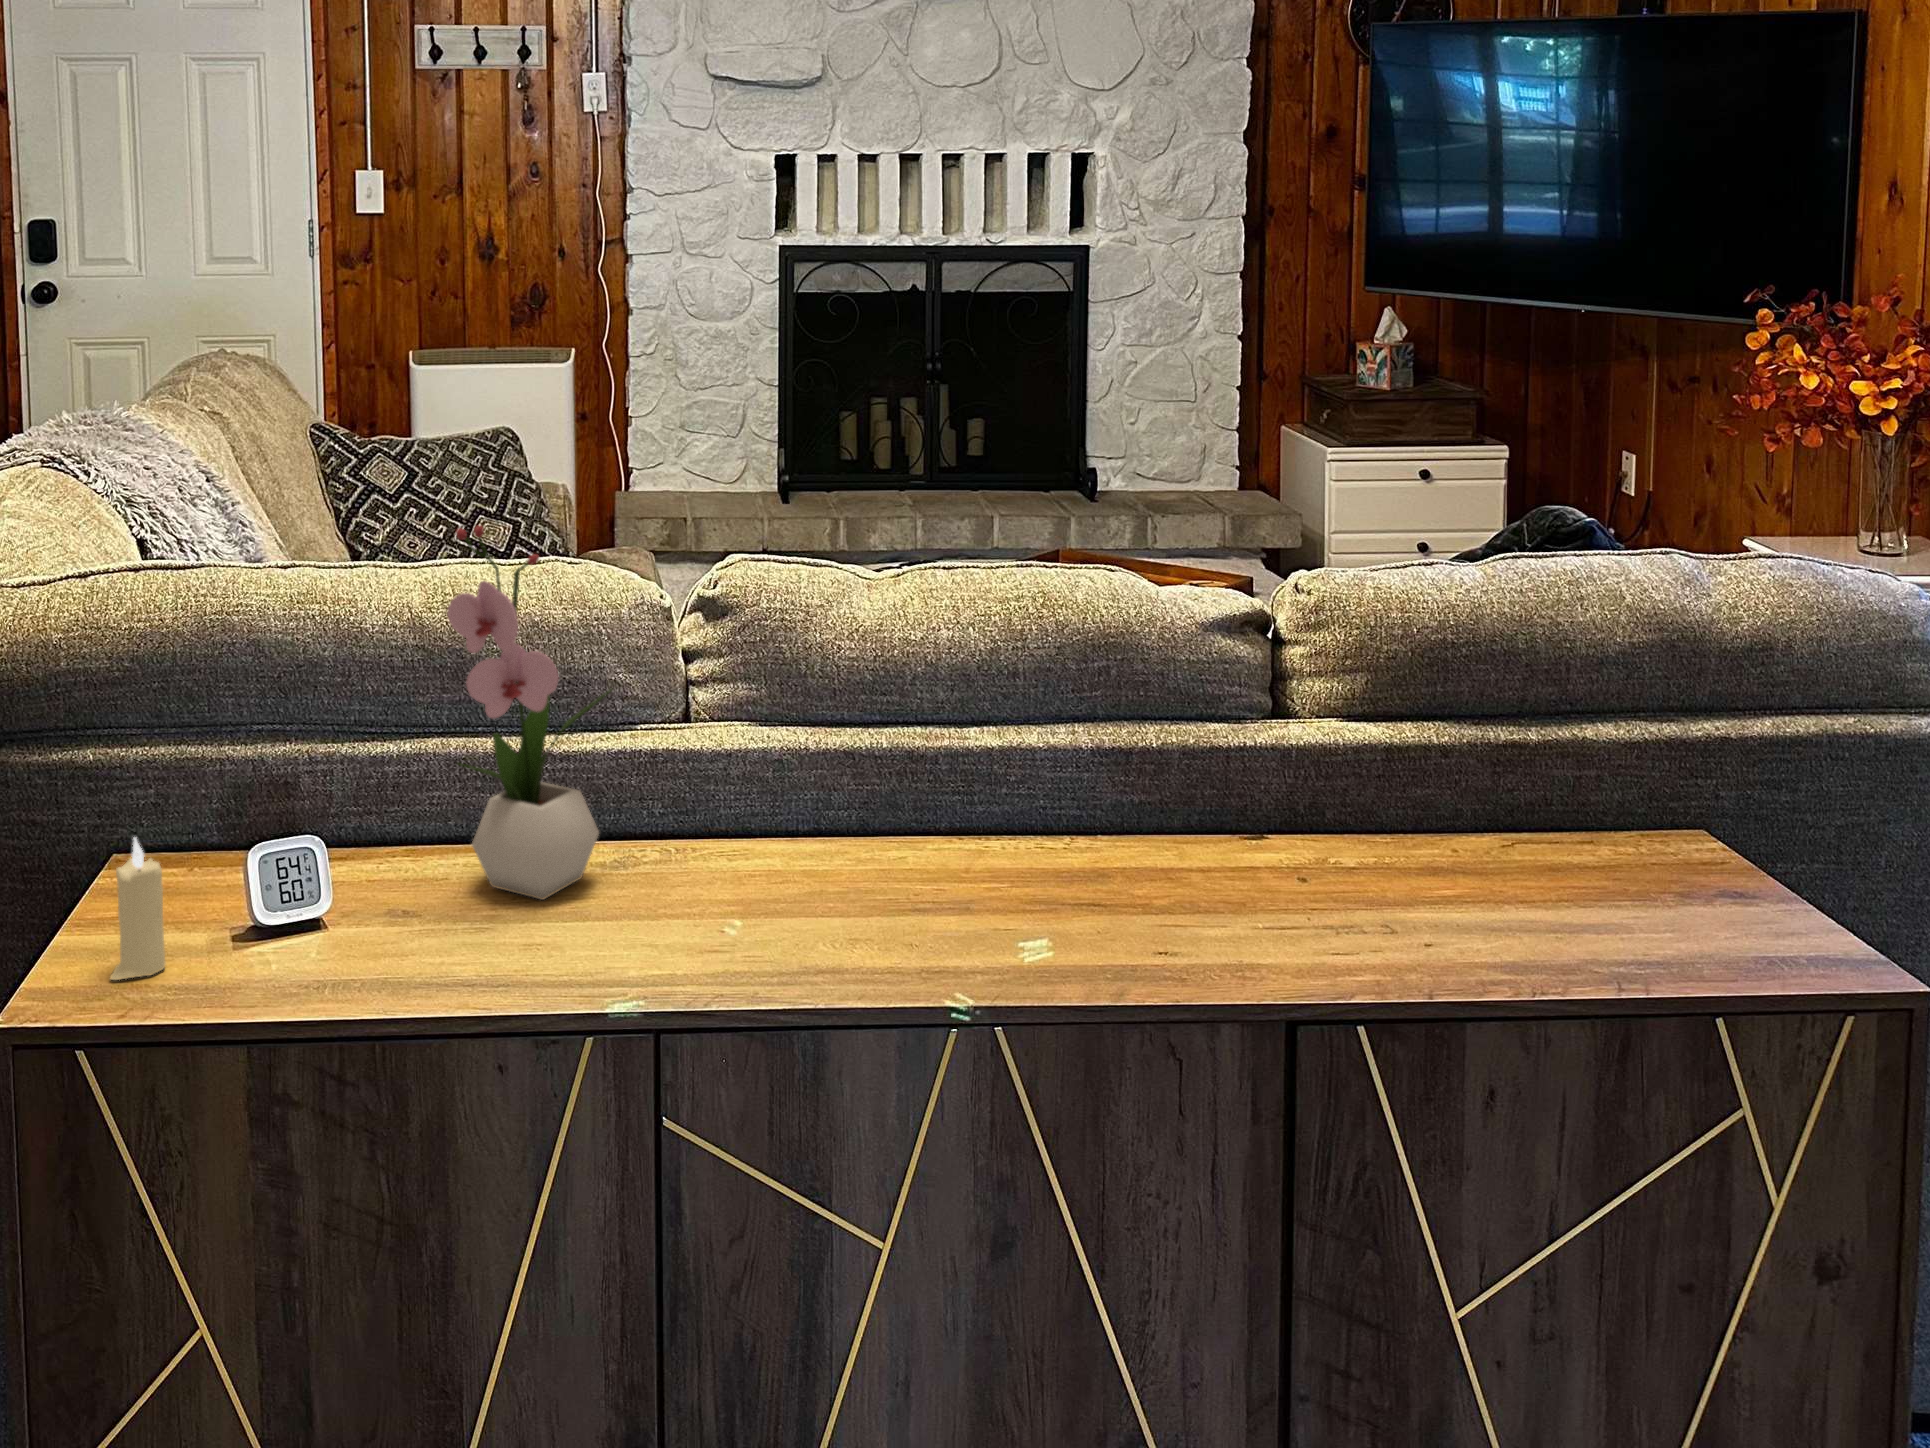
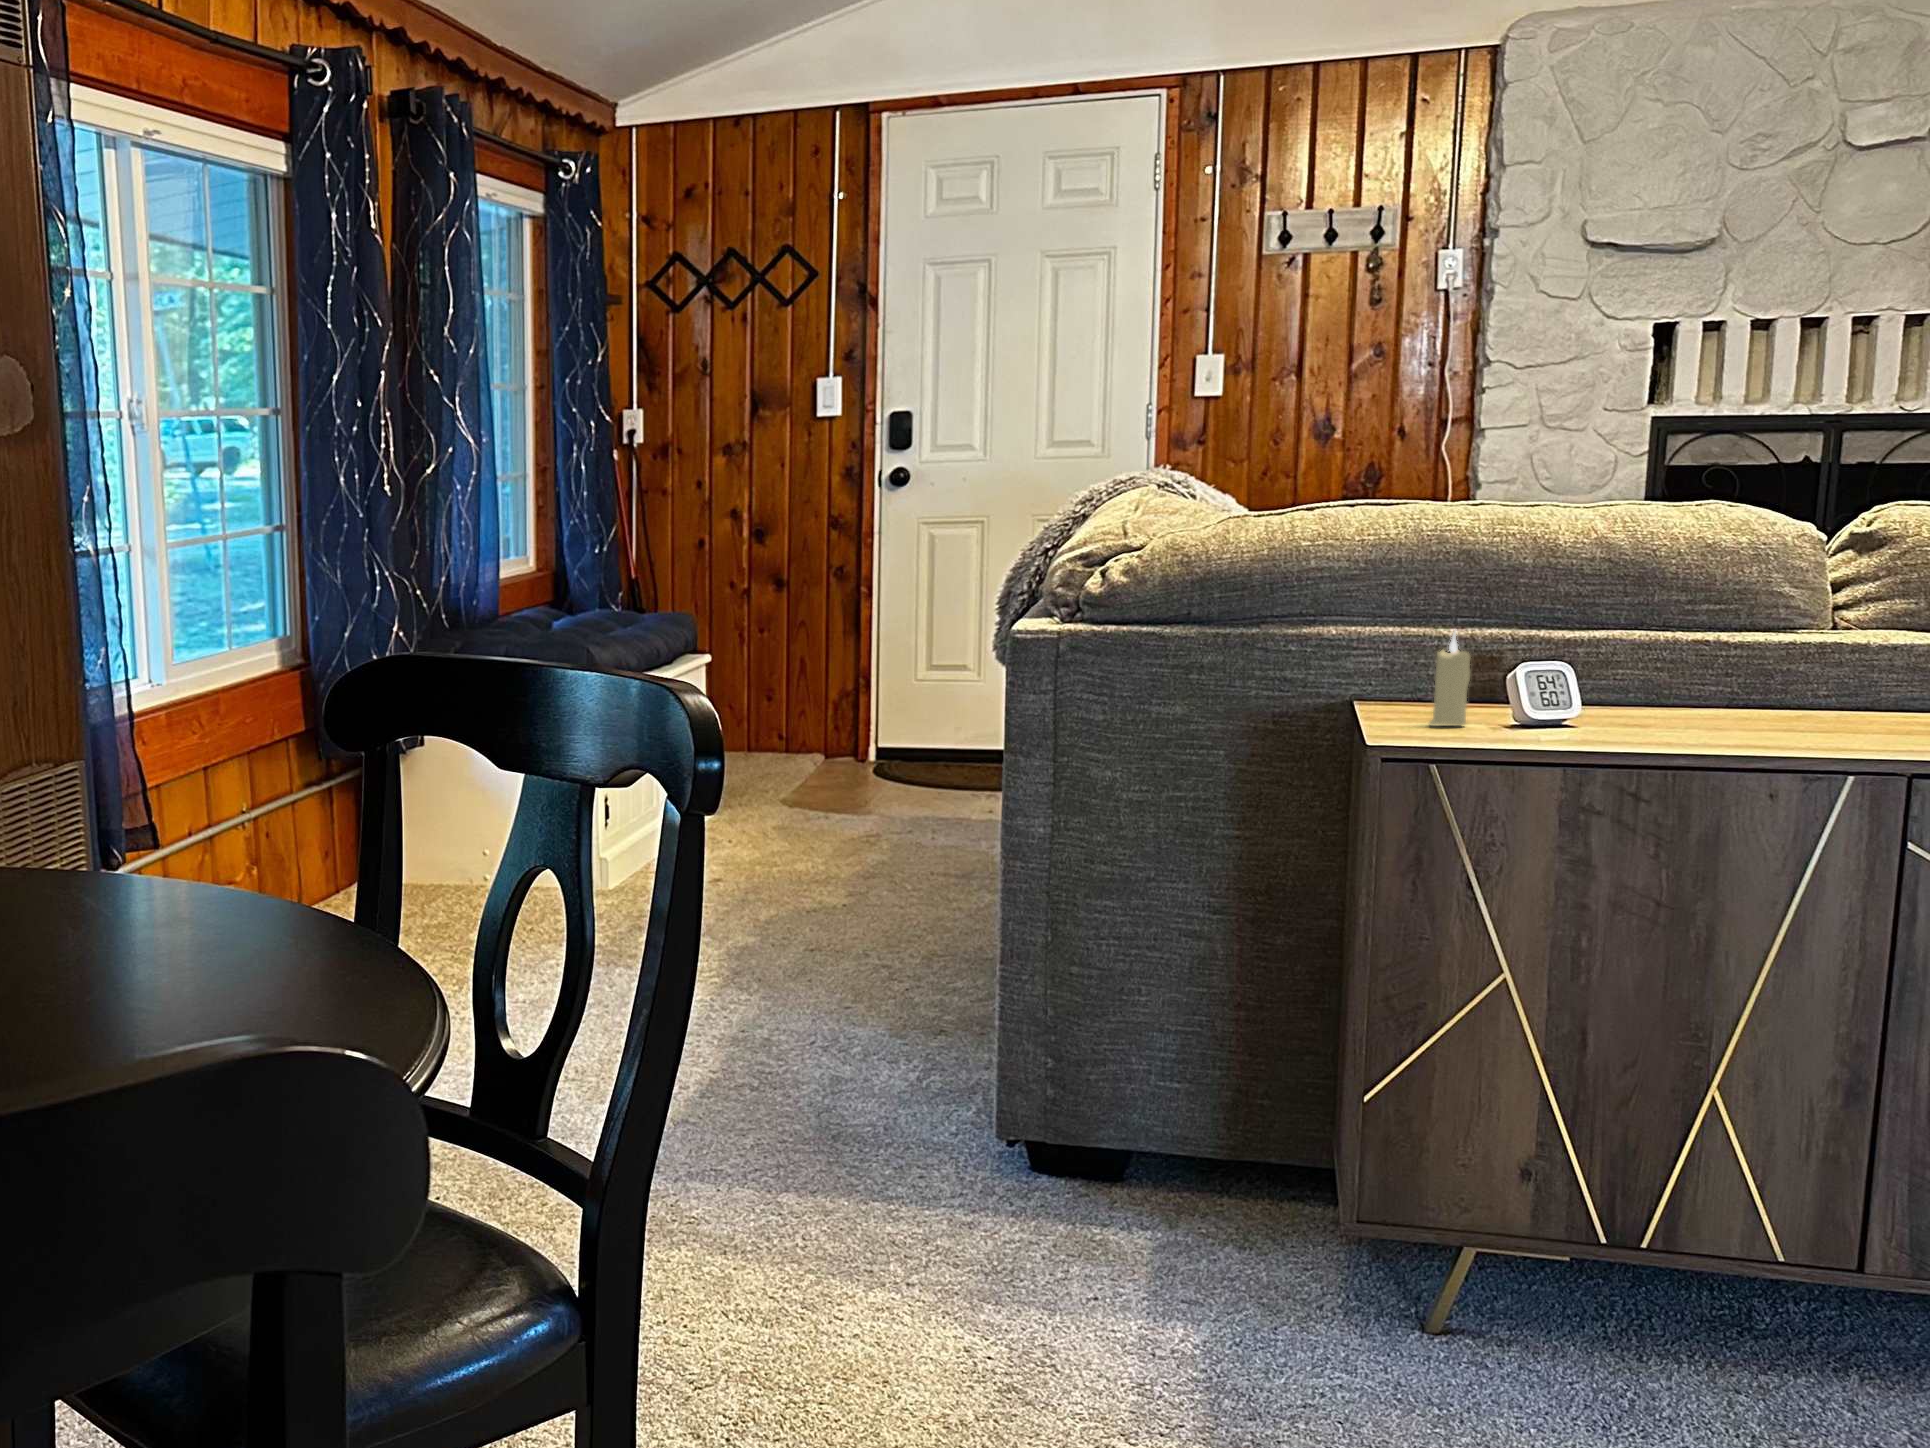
flower arrangement: present [447,525,611,900] -> none [1675,433,1805,718]

